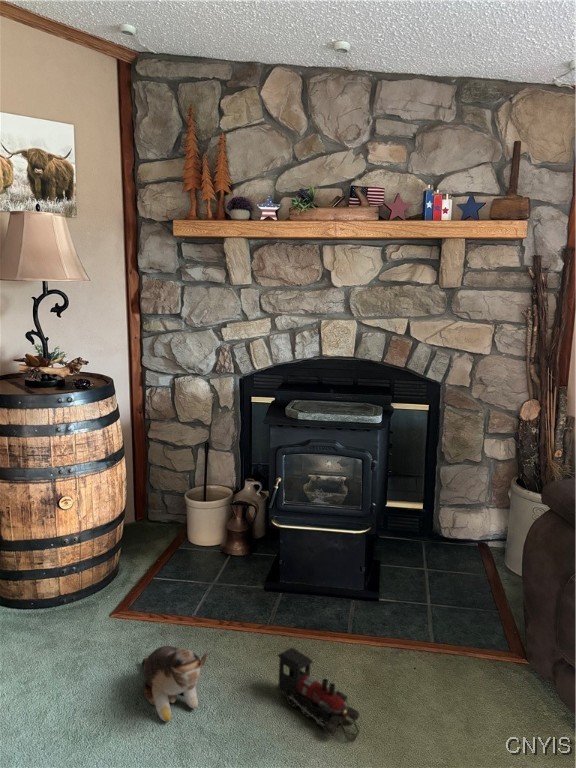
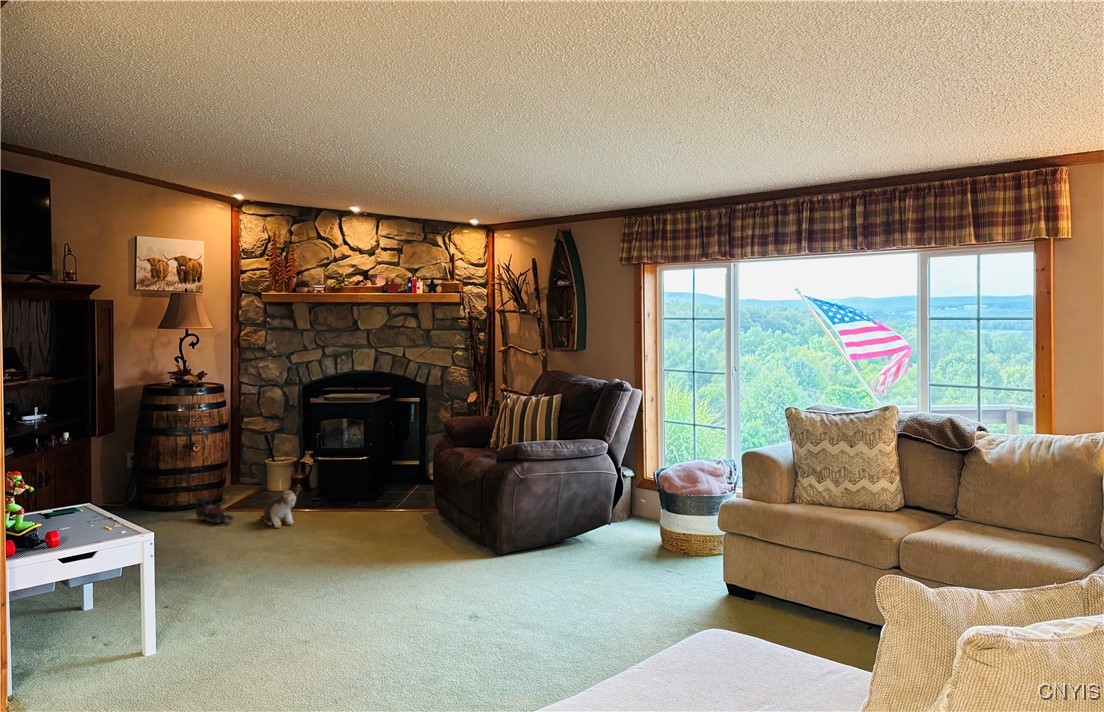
toy train: present [278,648,359,740] -> present [196,497,233,524]

